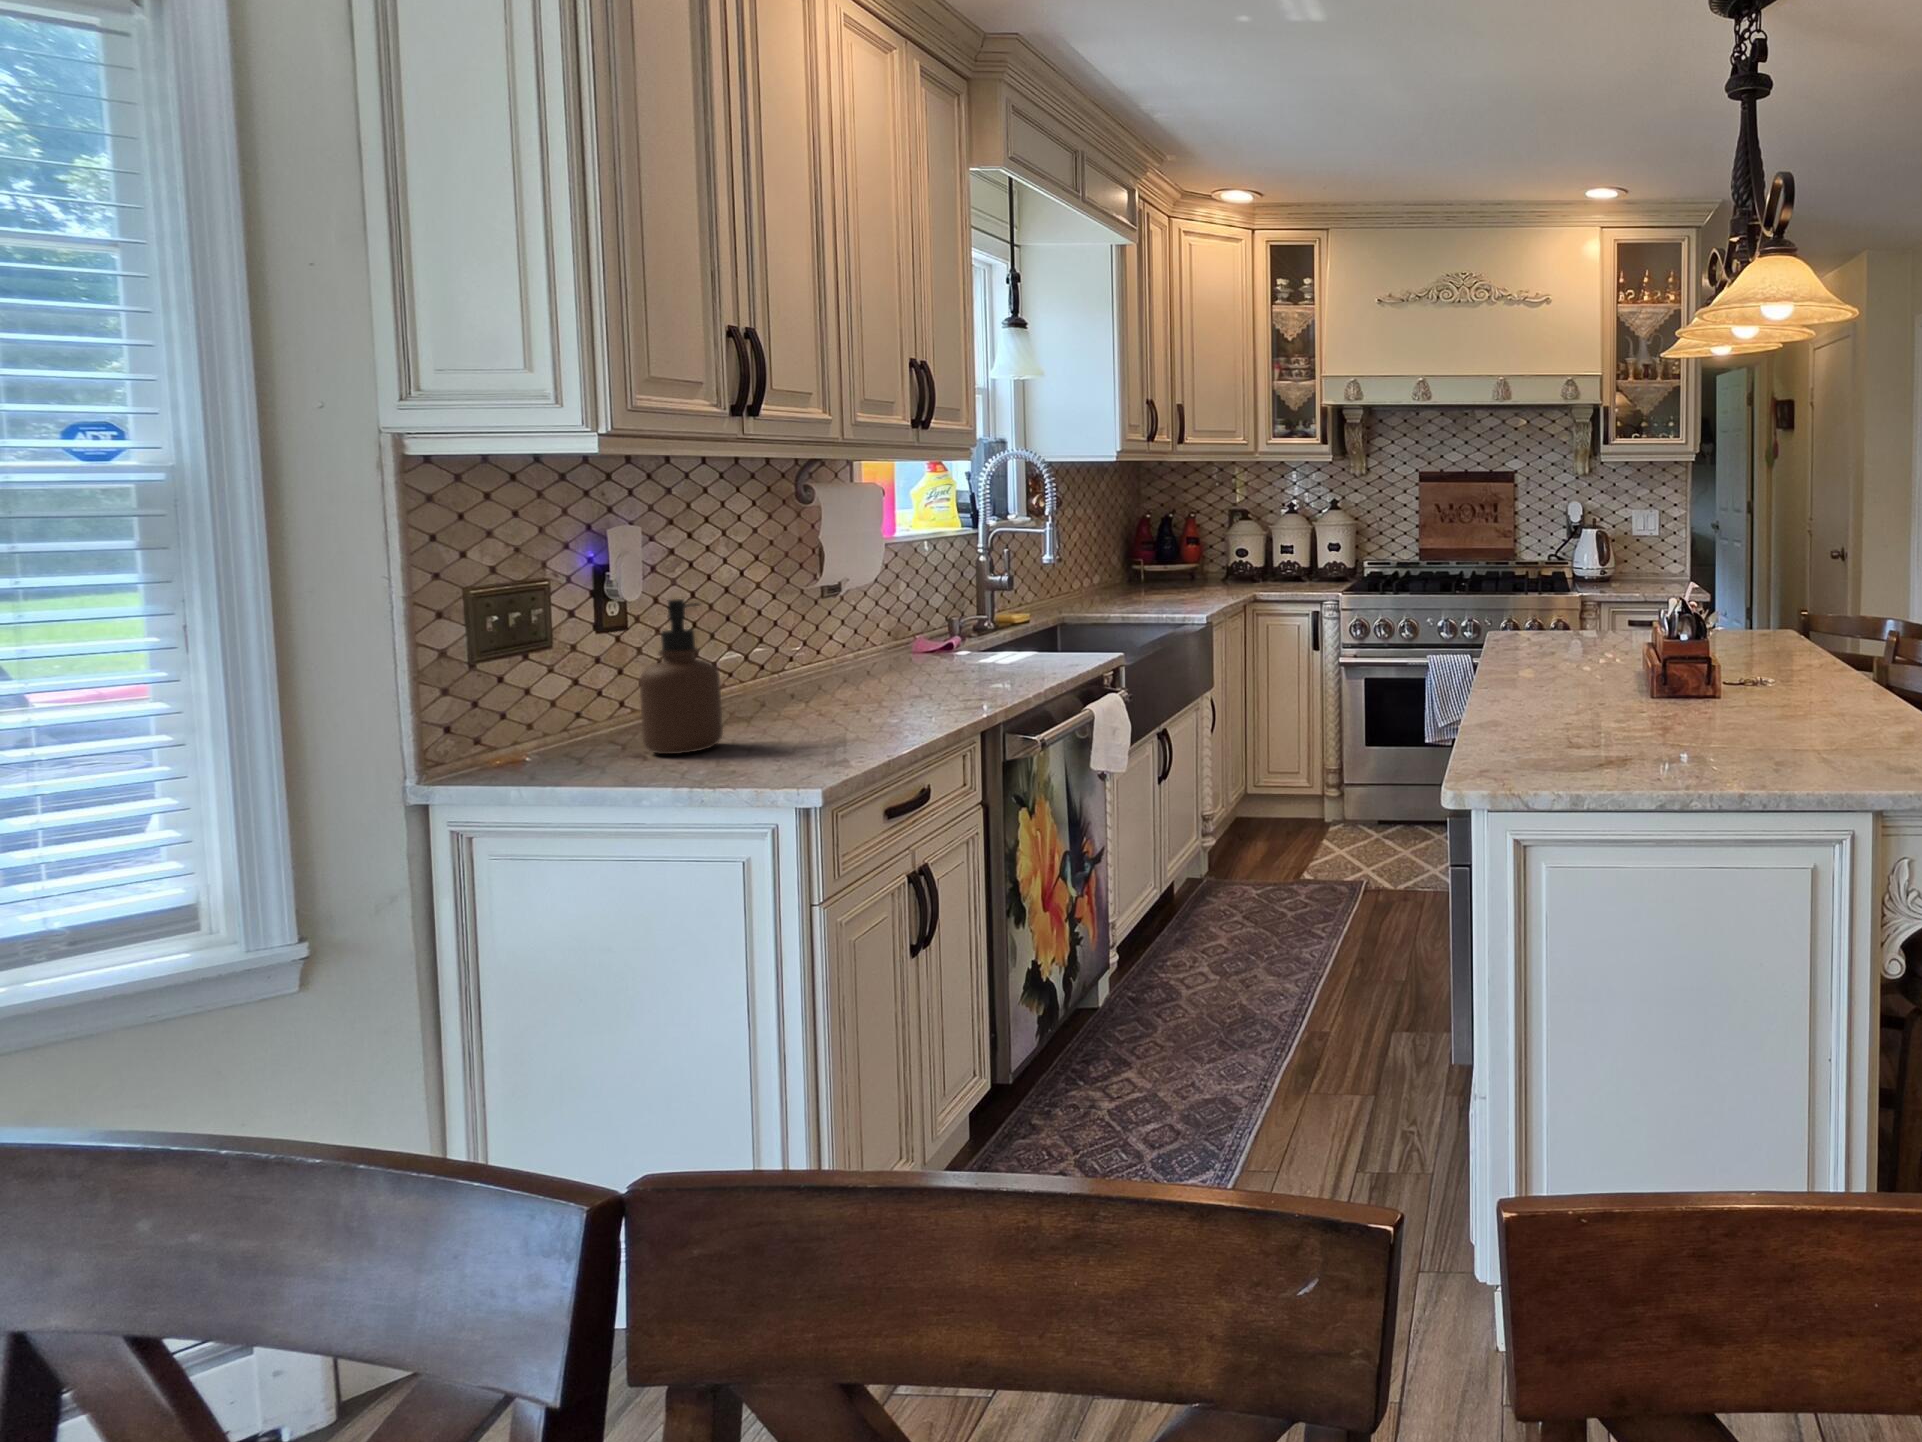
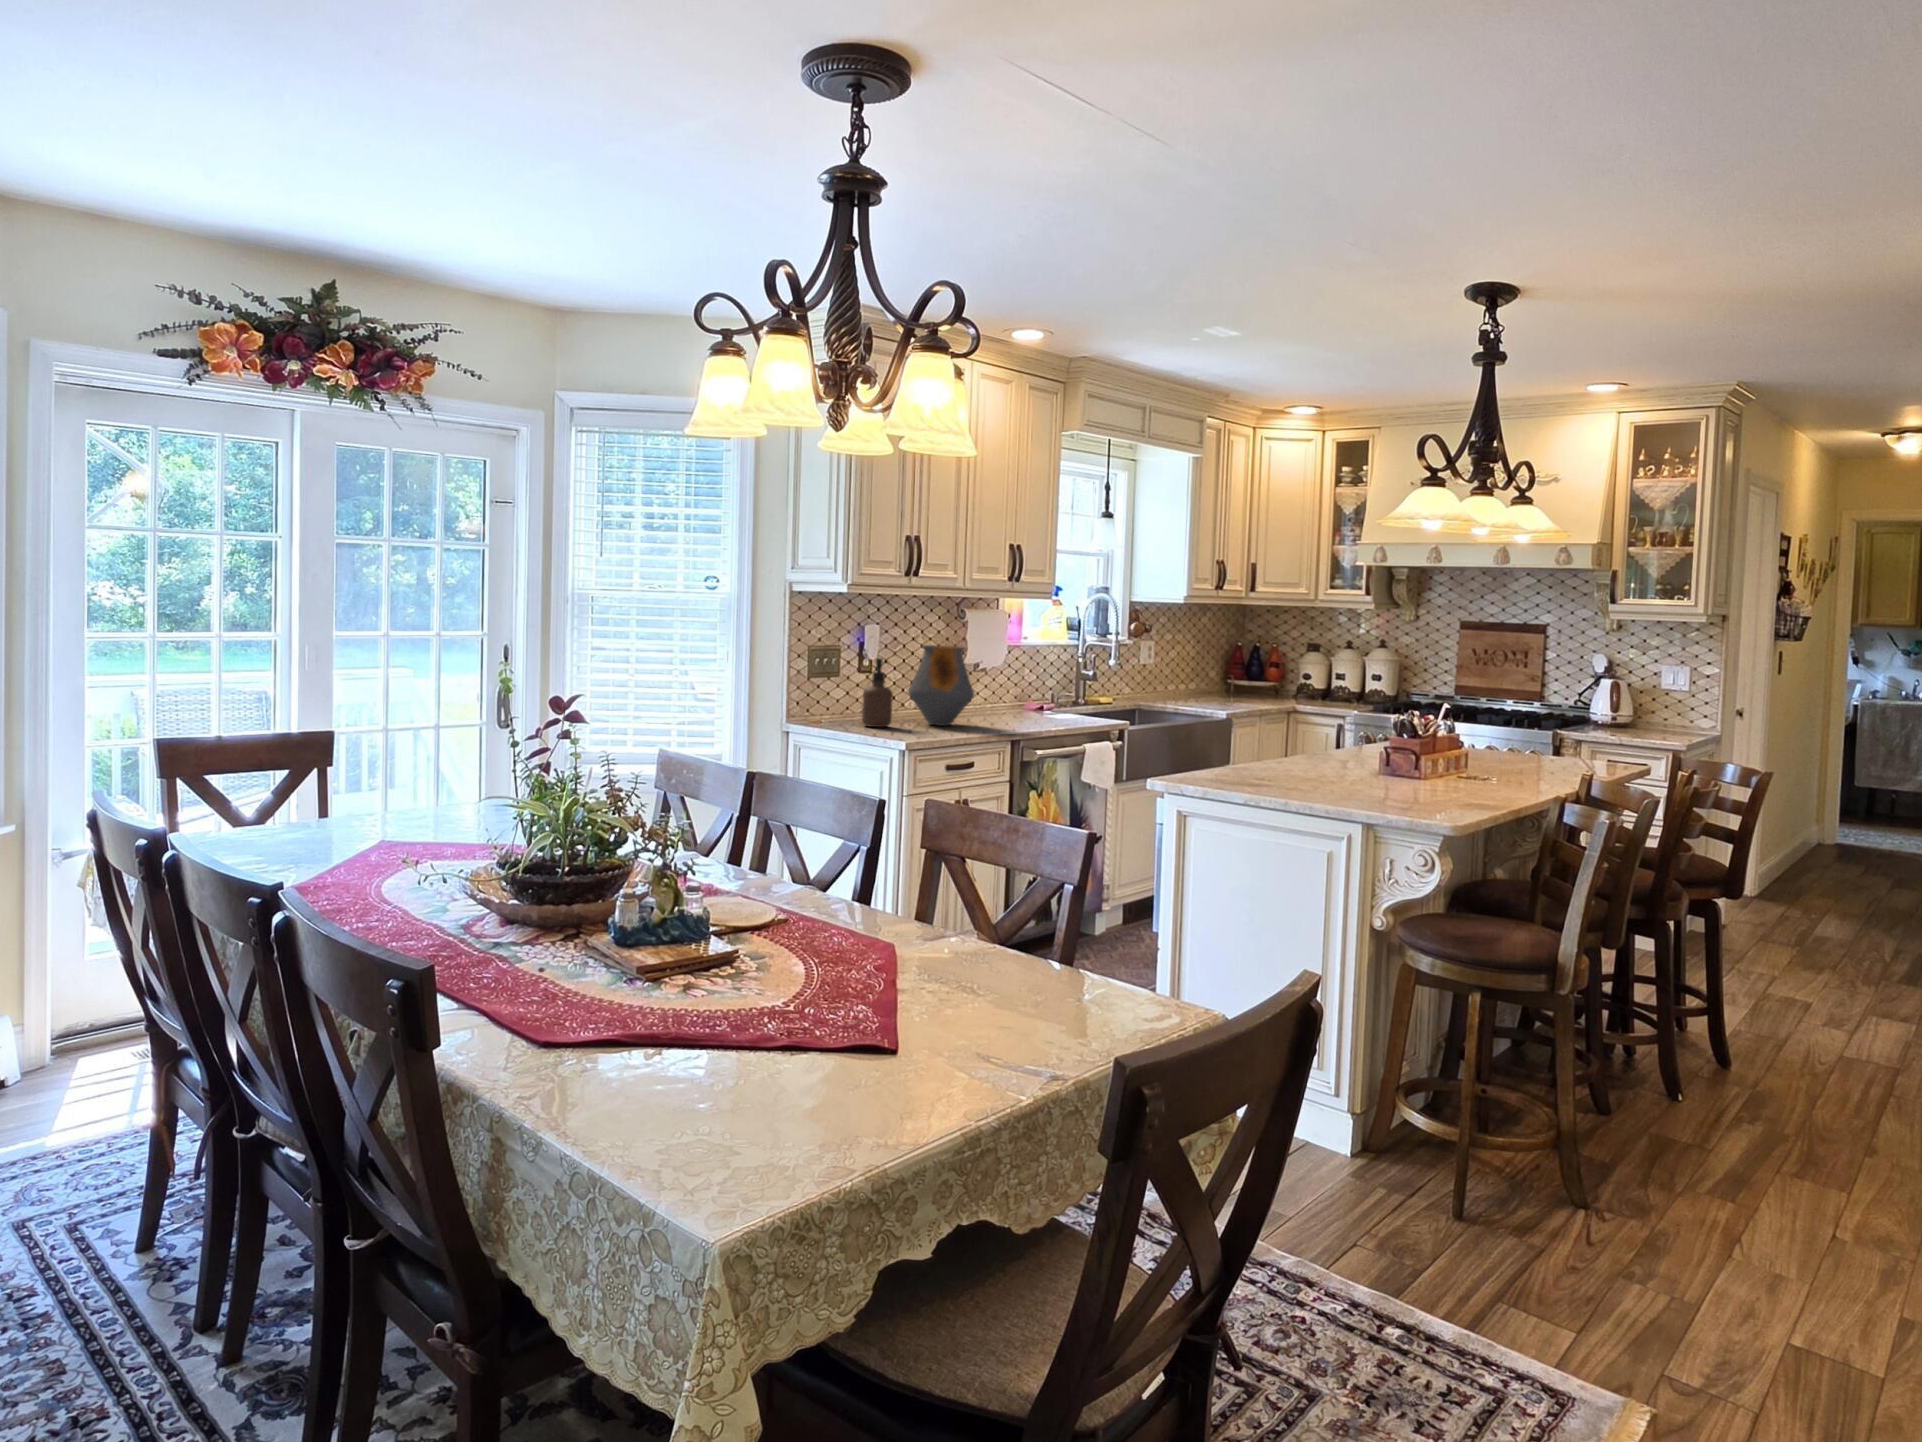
vase: none [740,556,894,718] -> present [908,645,974,726]

